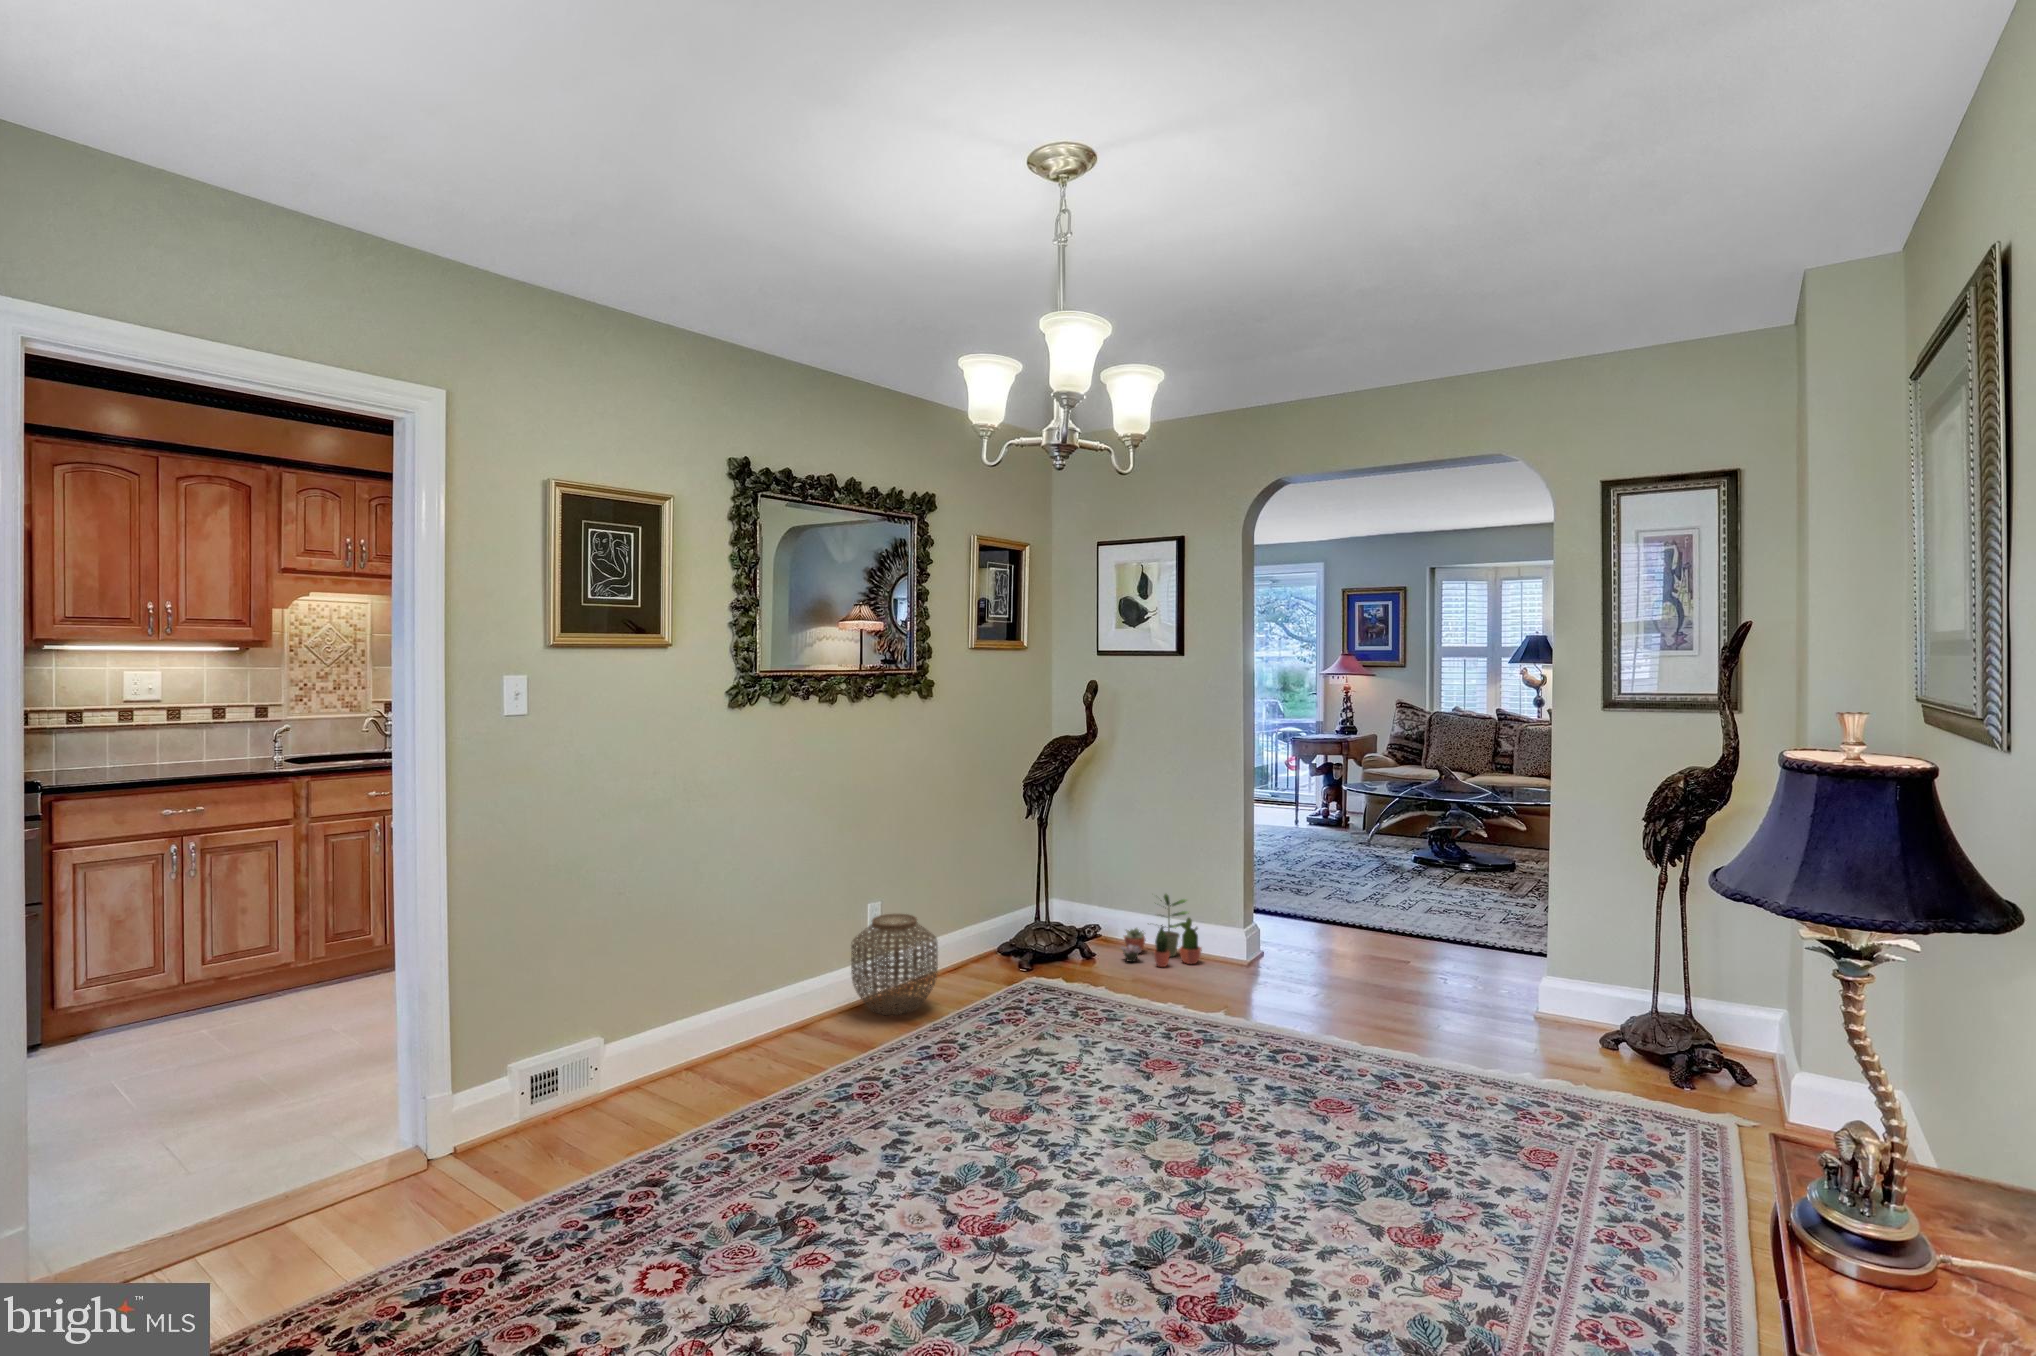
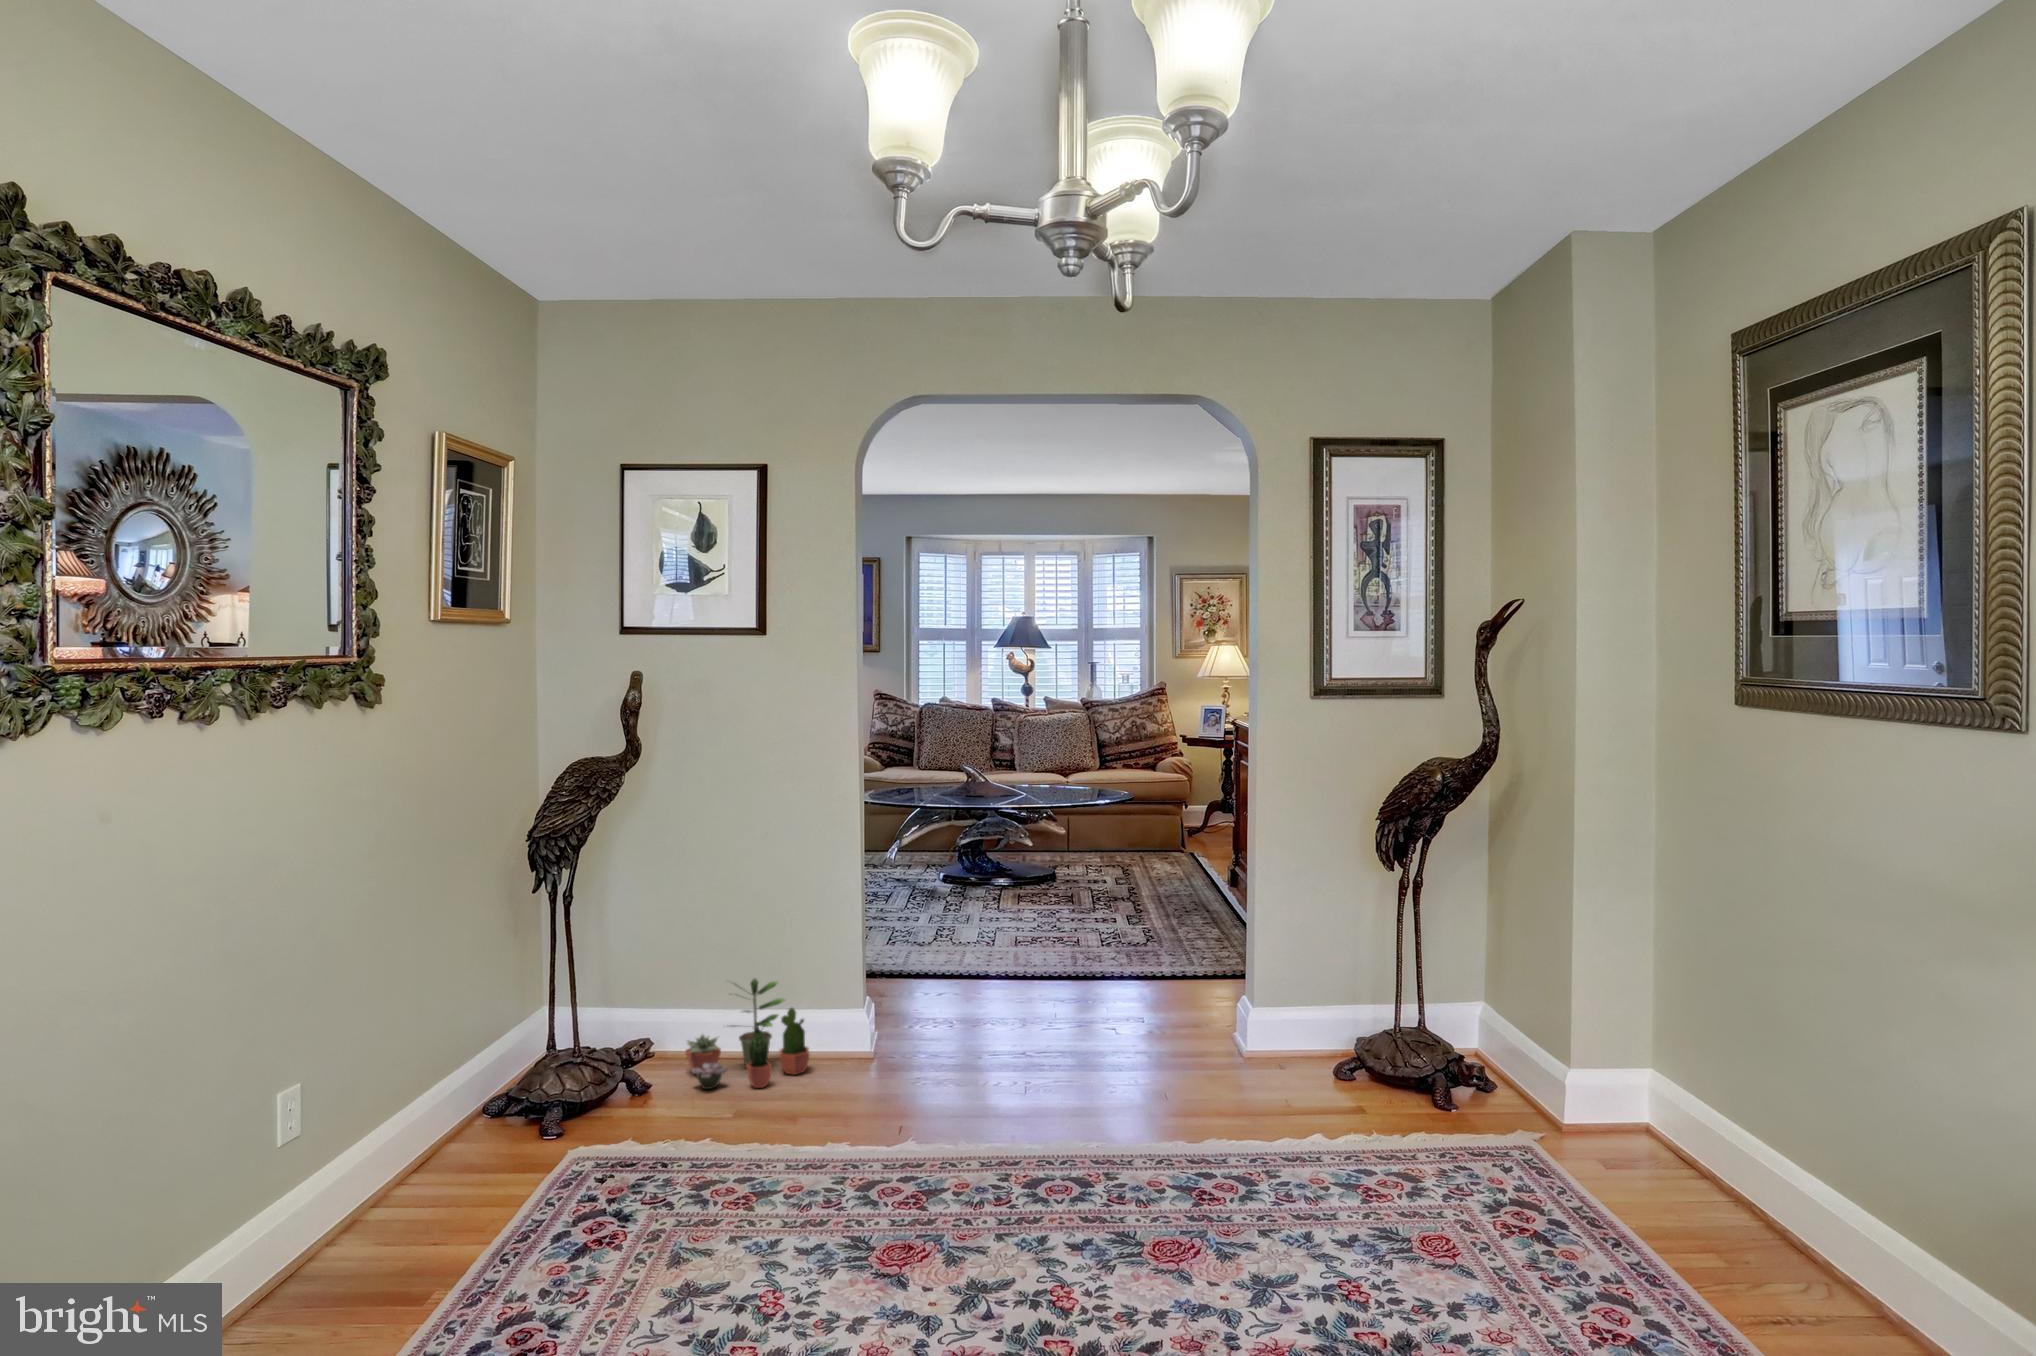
woven basket: present [851,914,938,1015] -> none [262,1098,444,1296]

